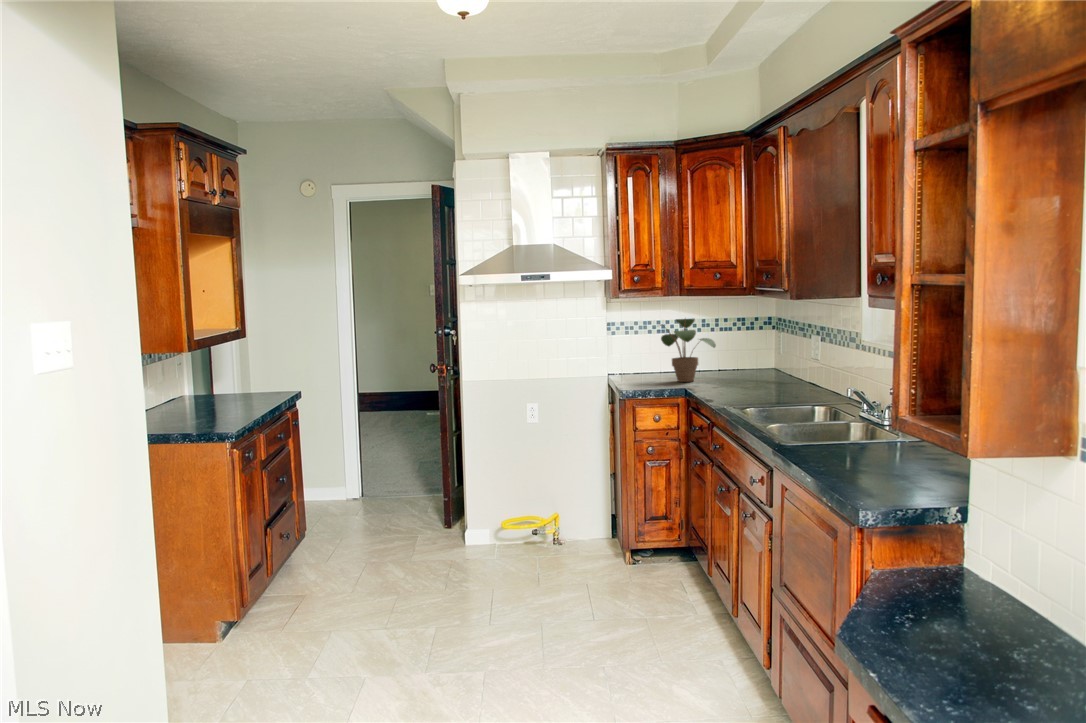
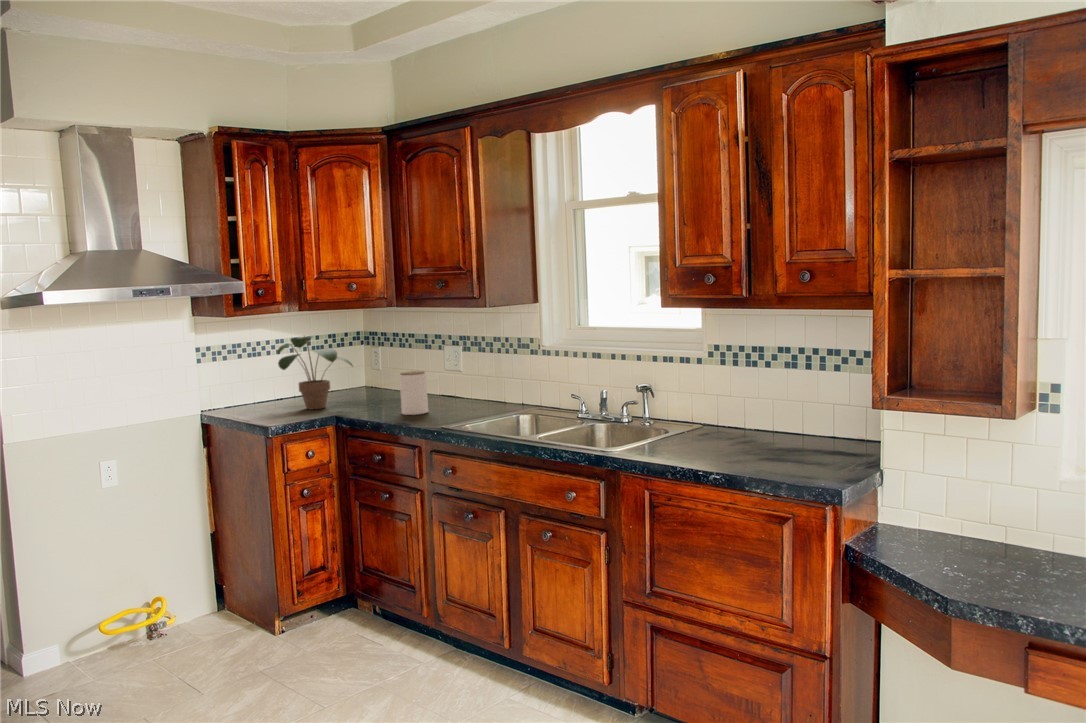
jar: none [724,355,751,395] -> present [399,371,428,415]

